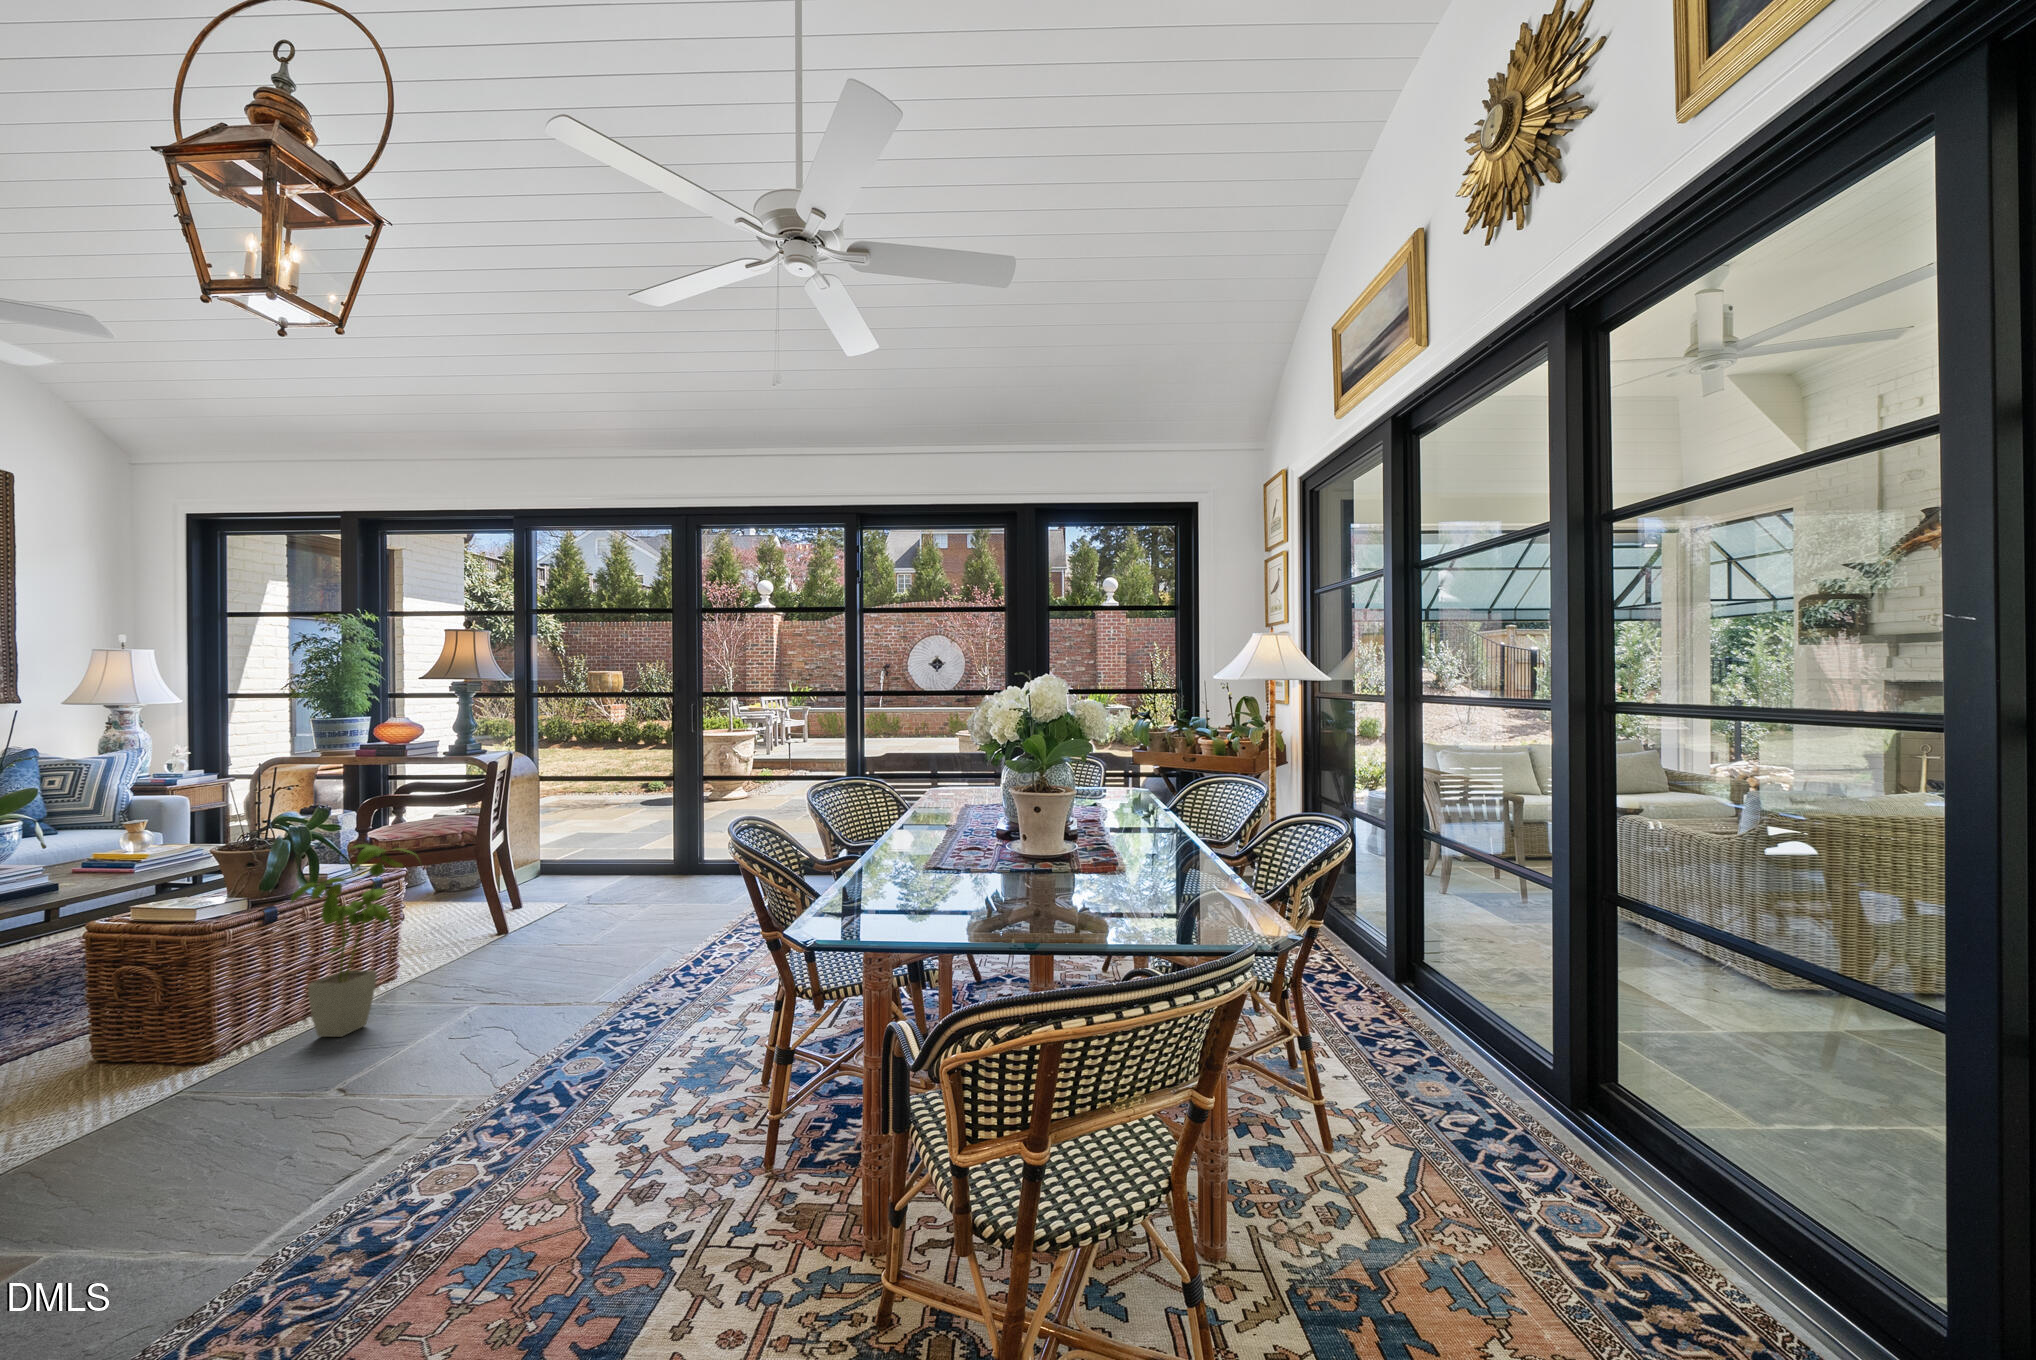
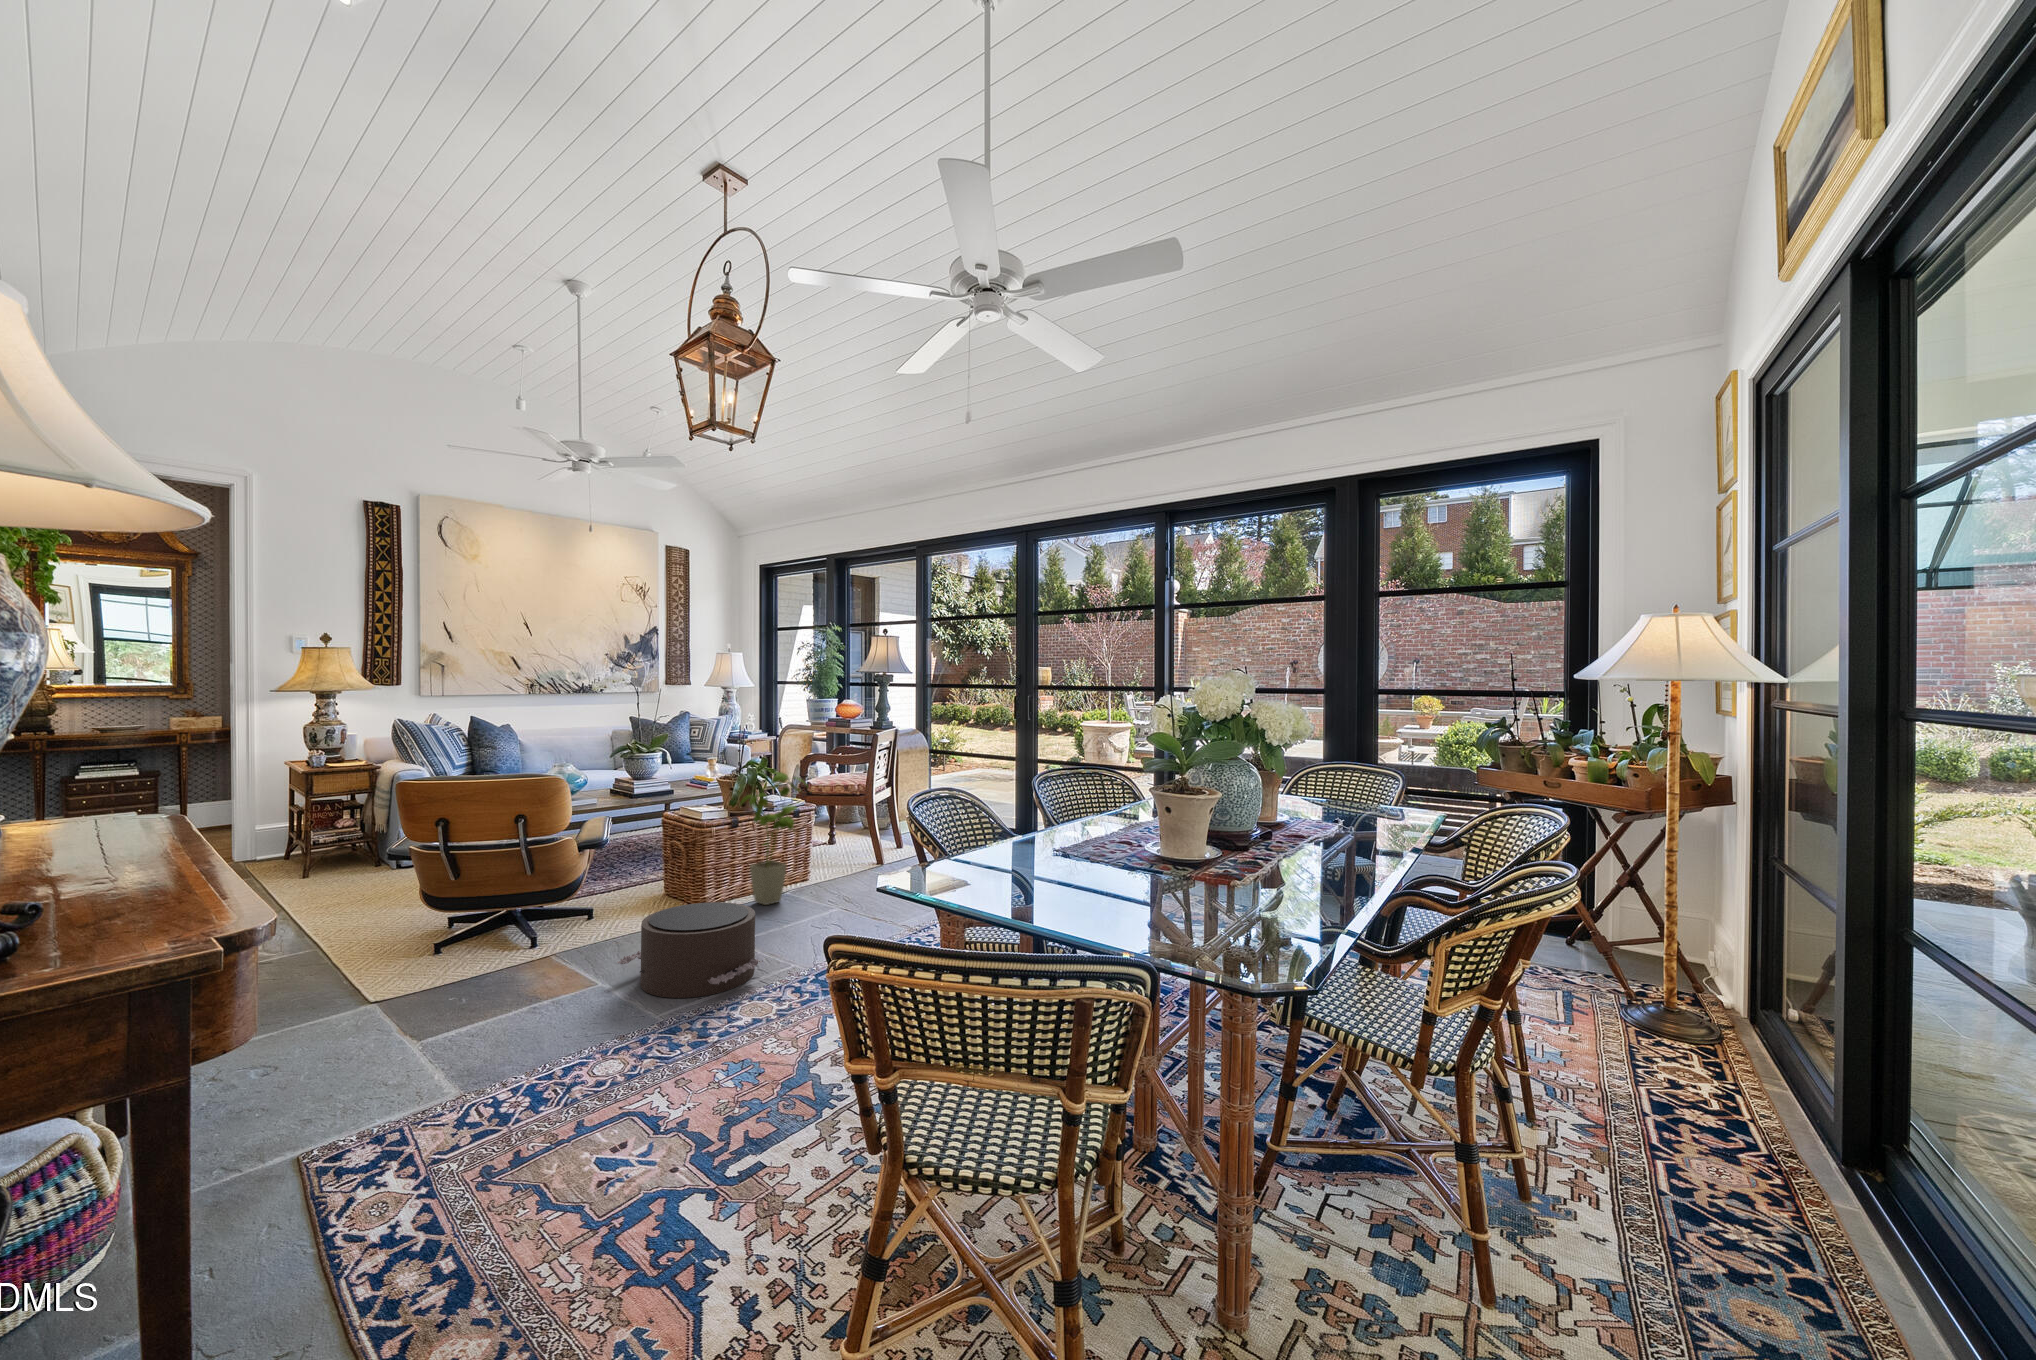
pouf: none [100,1039,423,1229] -> present [617,902,763,998]

